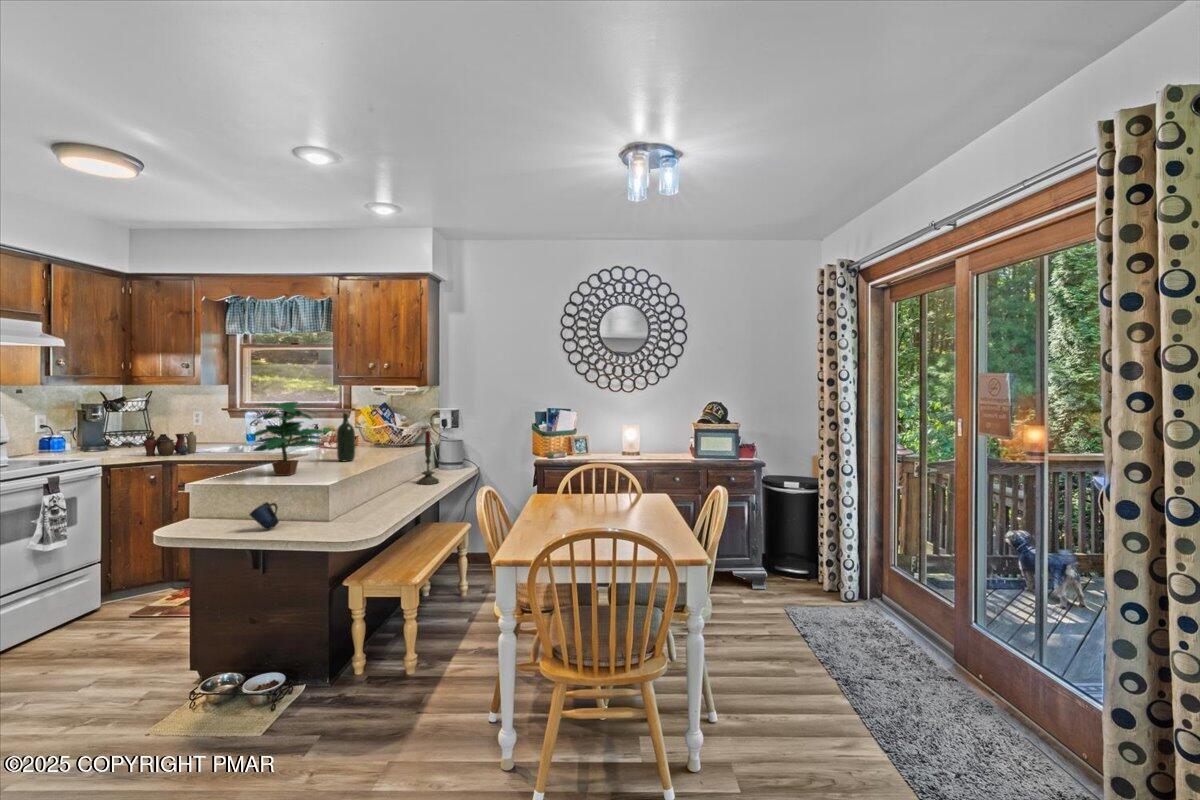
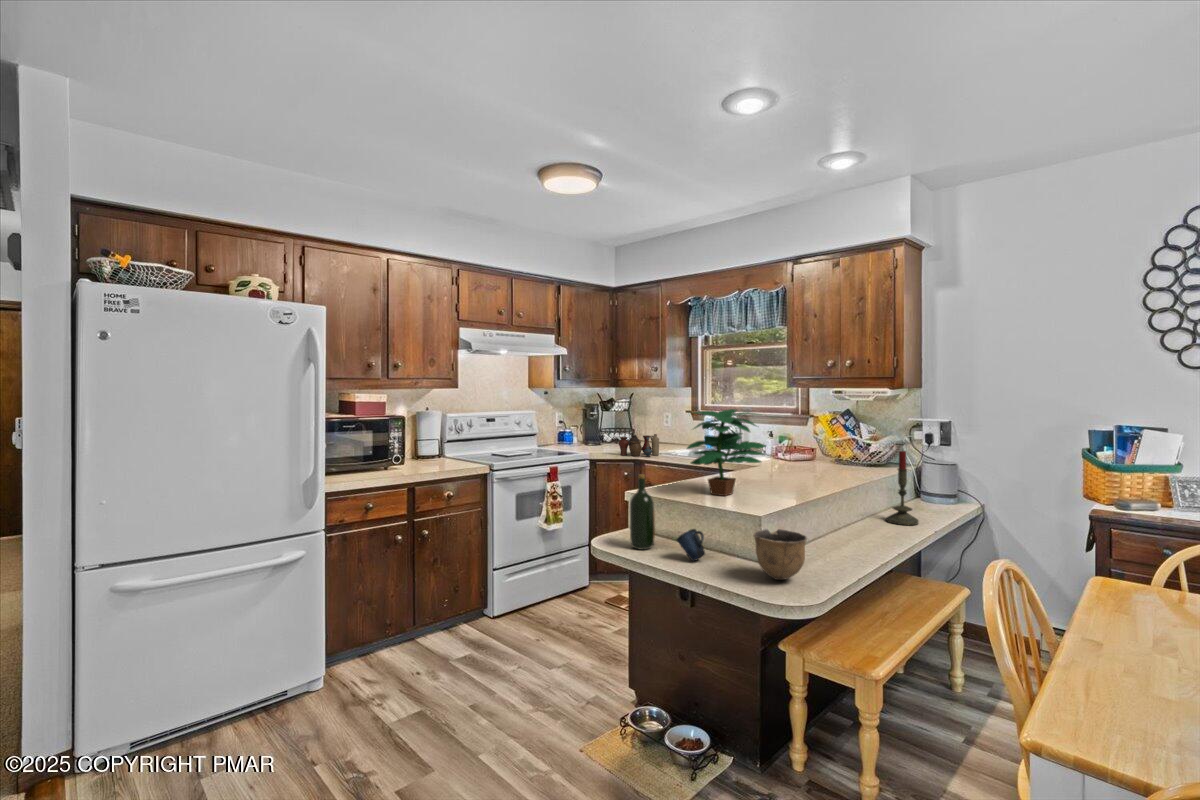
wine bottle: present [337,412,355,462] -> present [630,474,655,550]
bowl: none [325,491,368,529] -> present [753,529,807,580]

